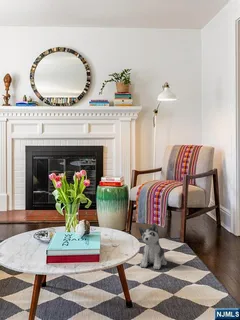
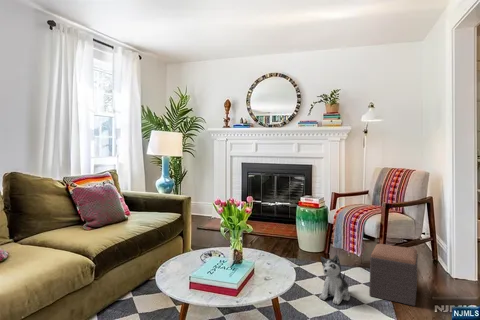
footstool: none [181,212,221,261] -> present [369,244,418,306]

